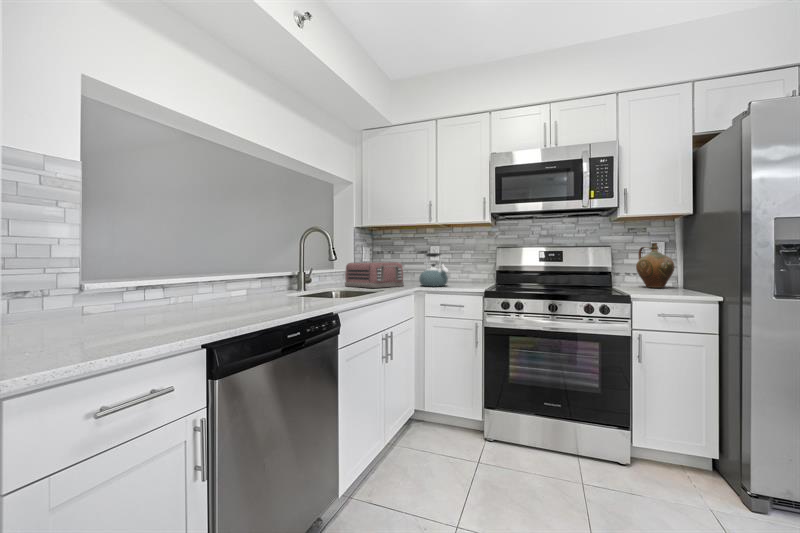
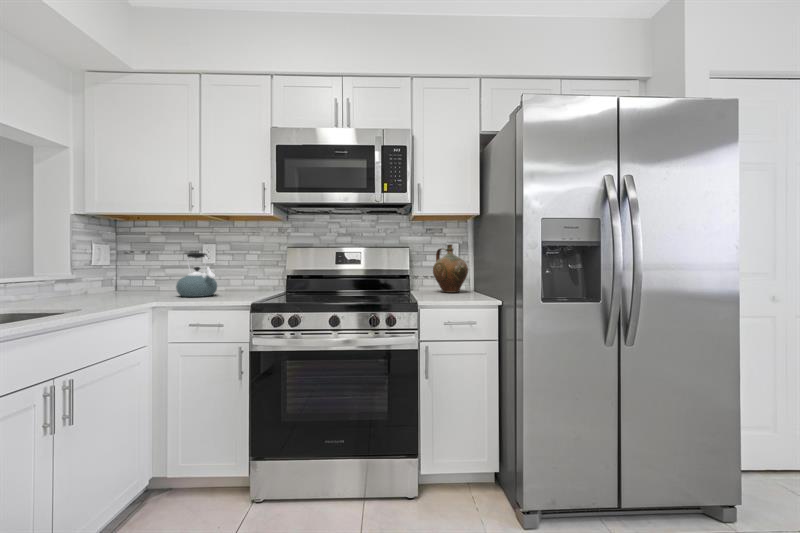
toaster: present [345,262,404,288] -> none [56,265,153,302]

